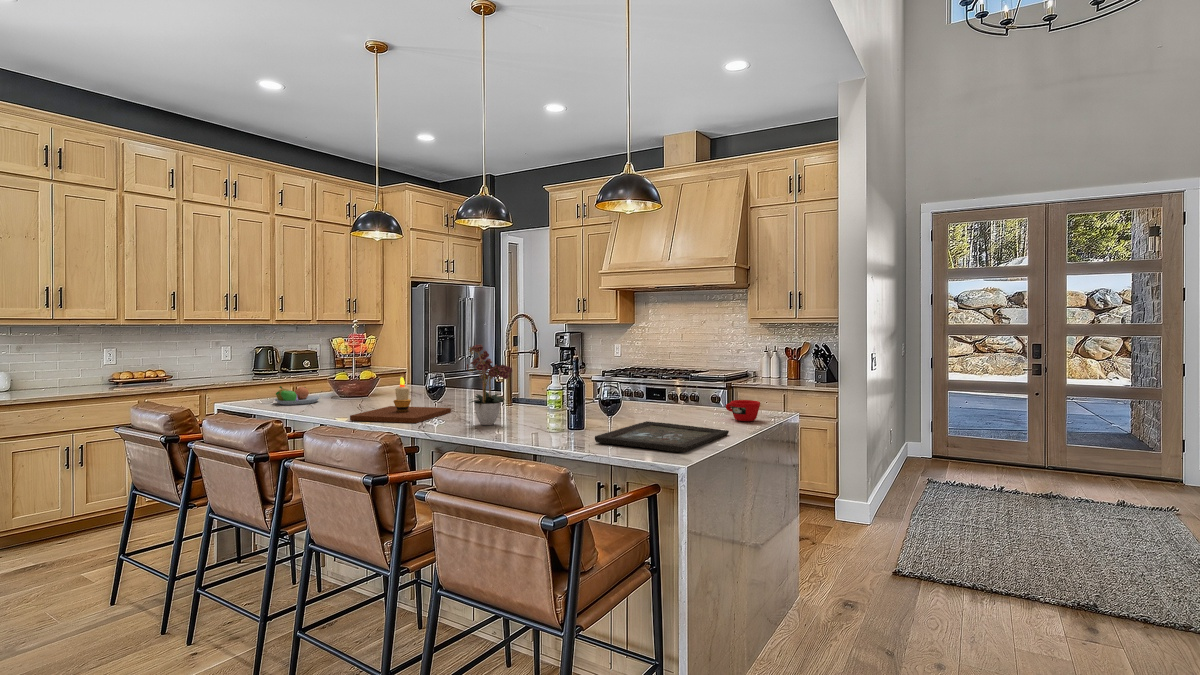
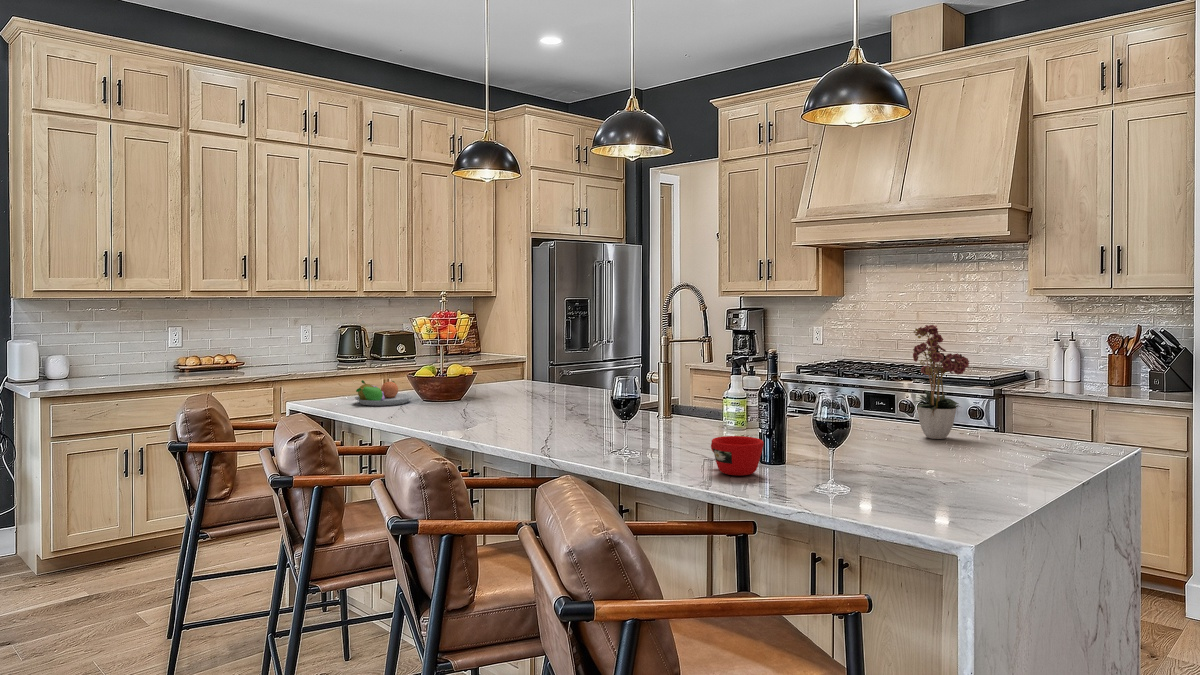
flower arrangement: present [467,344,512,425] -> present [913,325,969,439]
candle: present [350,377,451,423] -> none [446,374,583,441]
cup: present [726,400,760,421] -> present [711,436,764,476]
tray: present [595,421,729,452] -> none [805,454,1032,517]

